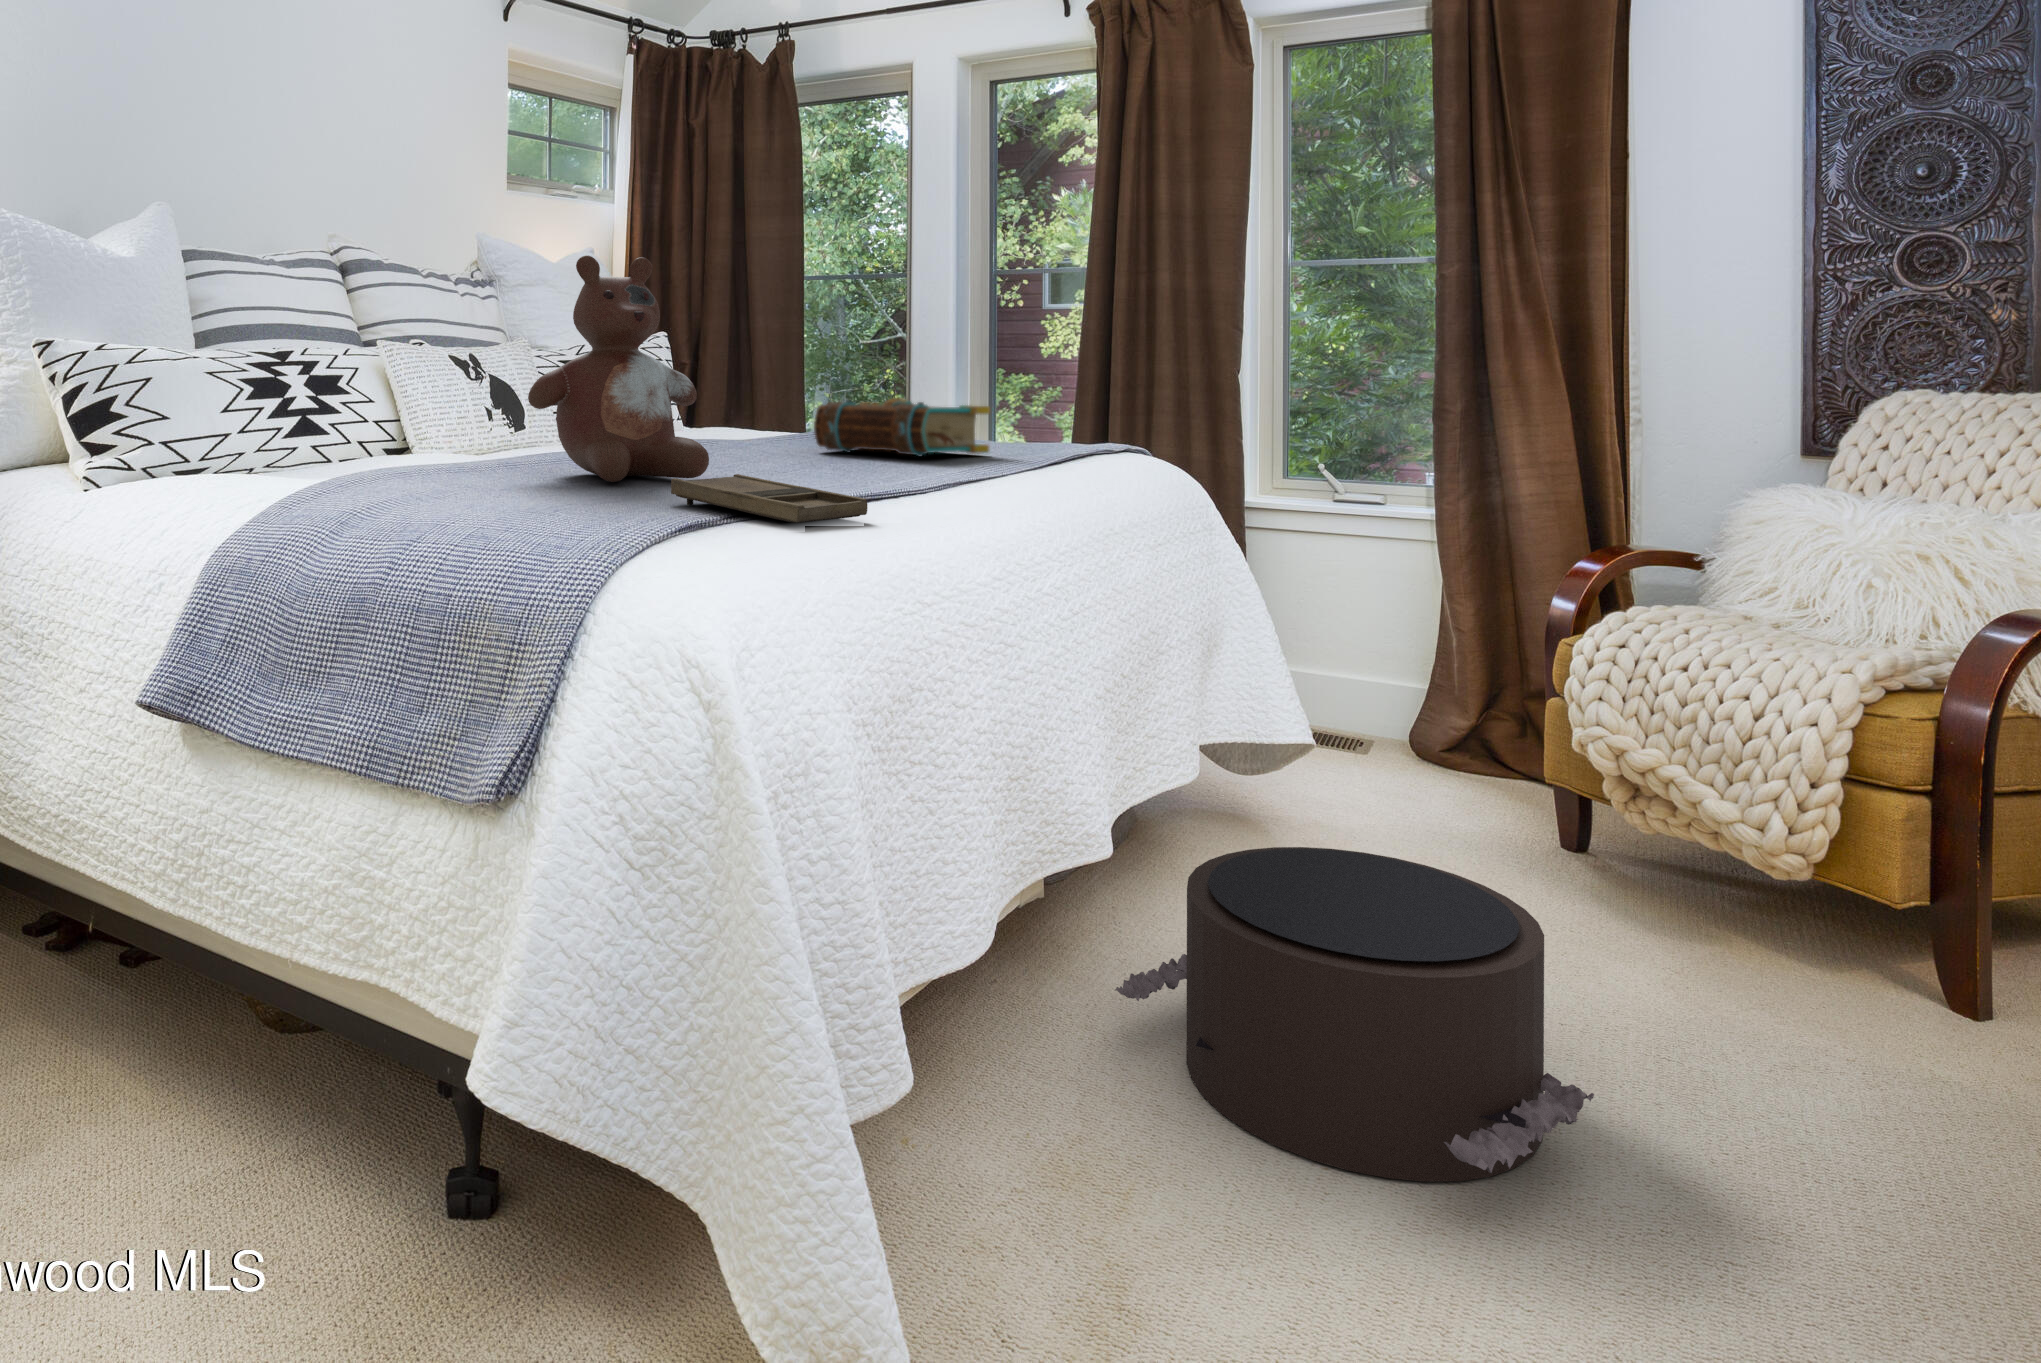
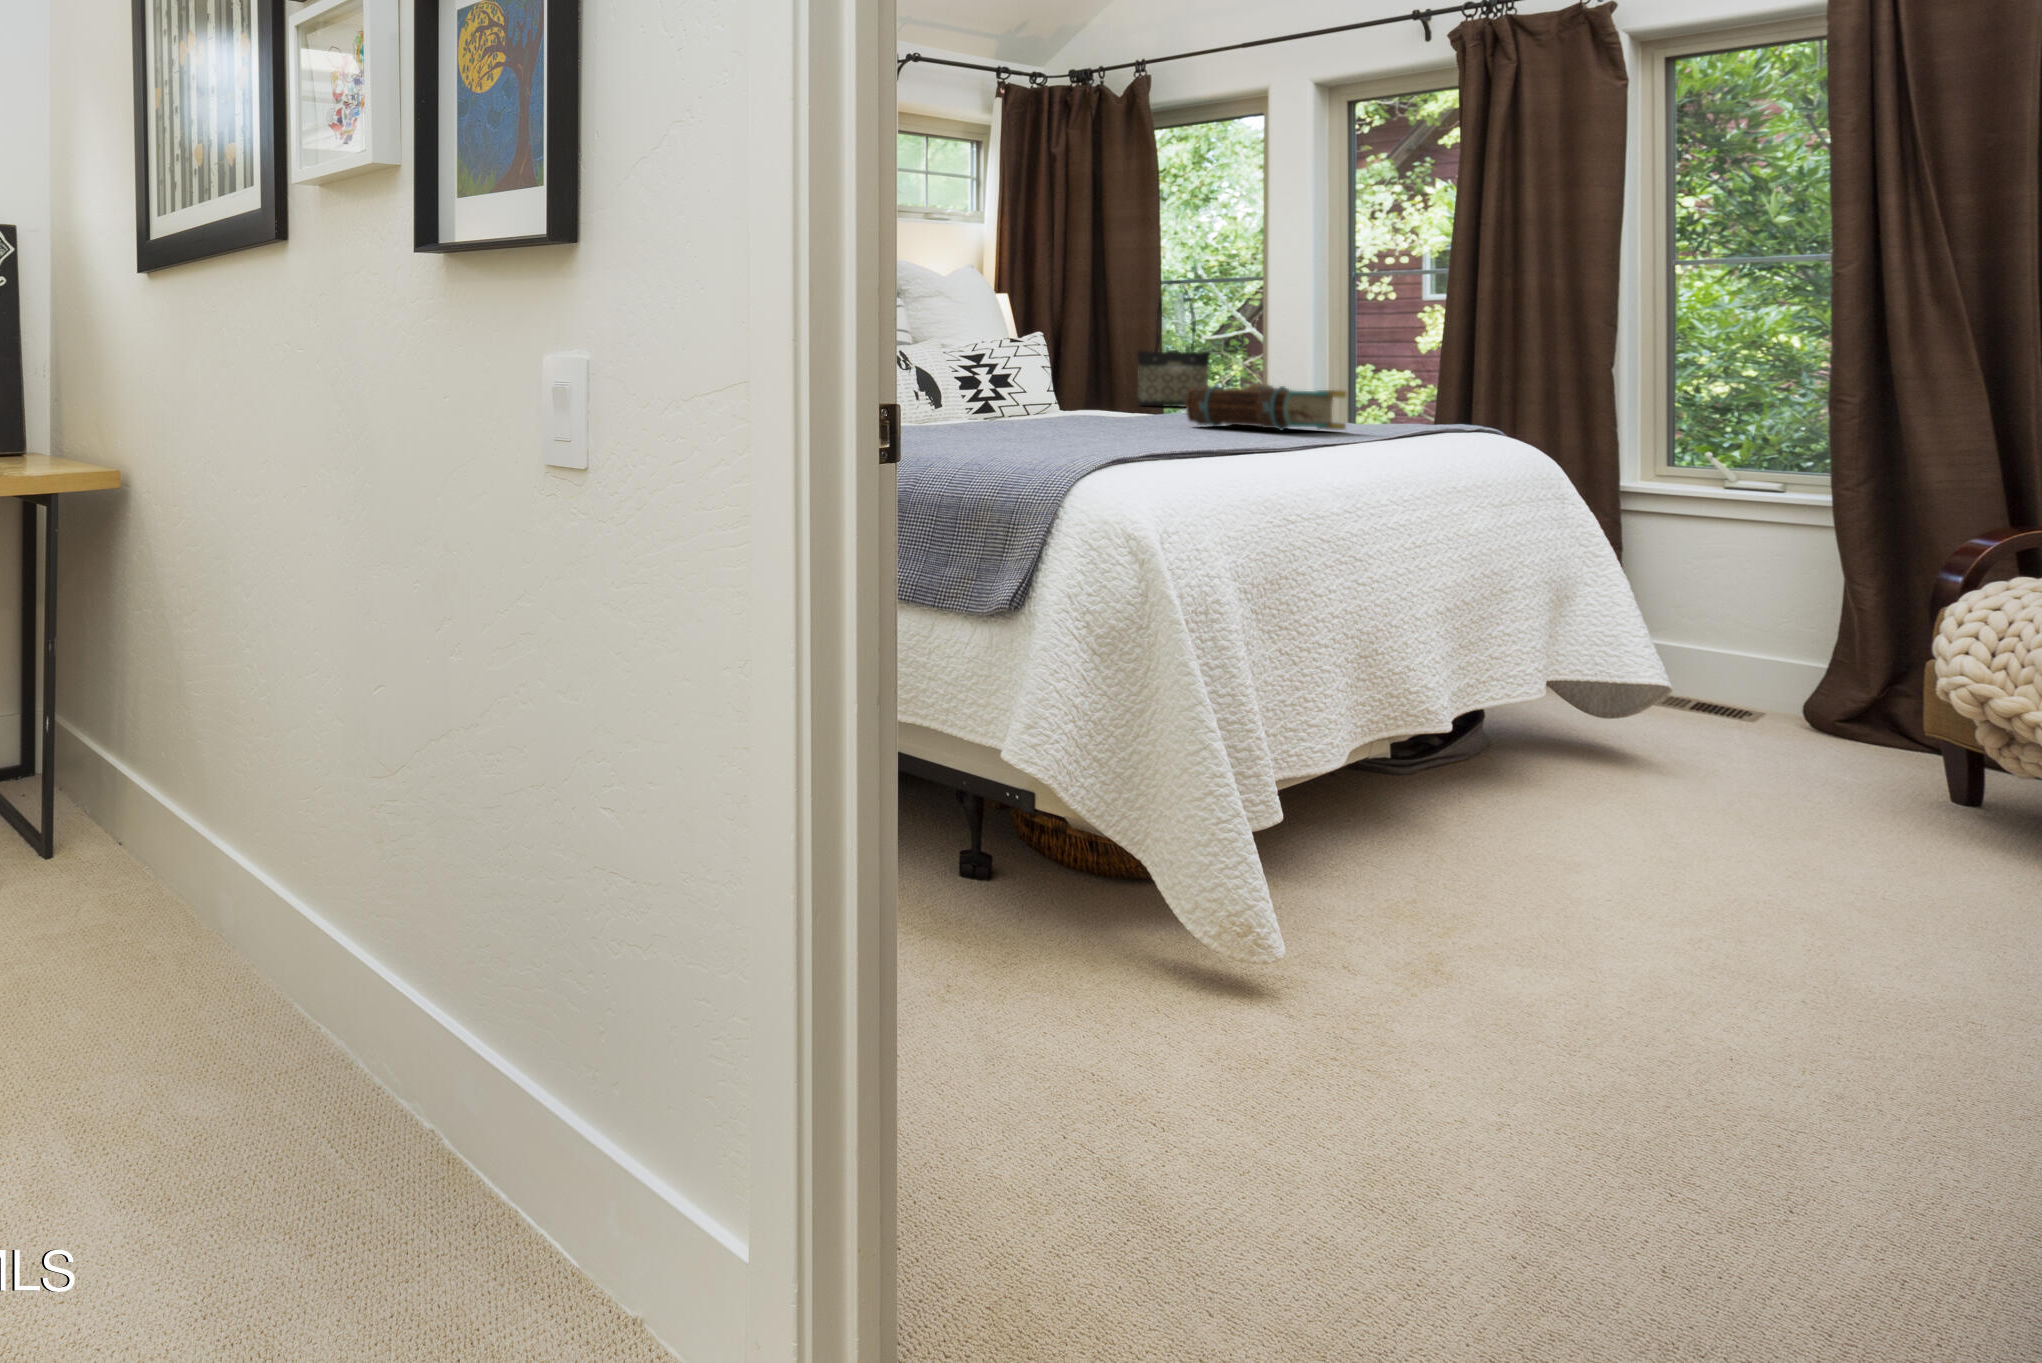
stuffed bear: present [528,255,709,482] -> none [972,274,1112,436]
tote bag: none [776,273,854,418] -> present [1137,283,1210,407]
tray: present [671,474,867,523] -> none [1093,430,1248,457]
pouf: present [1115,847,1594,1182] -> none [1452,733,1879,961]

